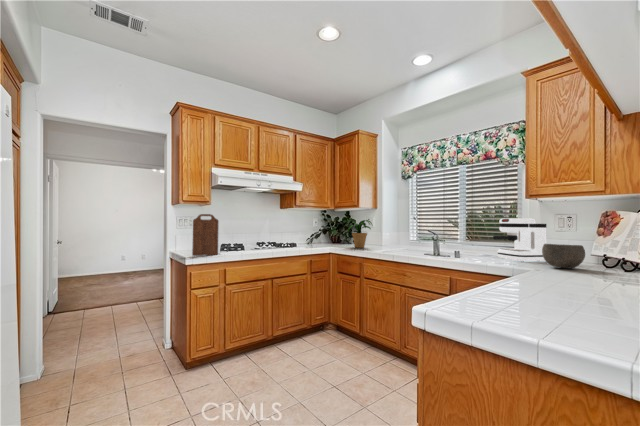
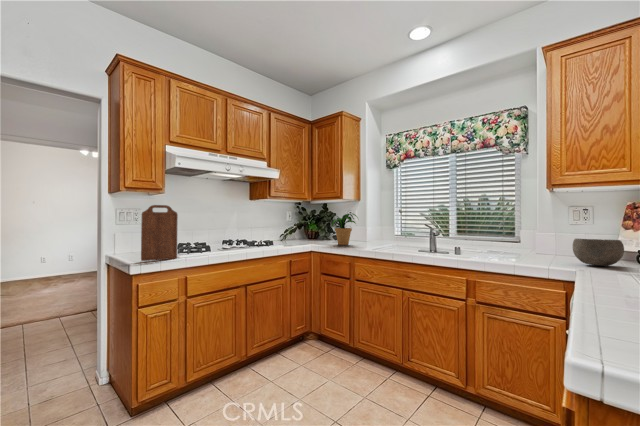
coffee maker: present [493,218,546,262] -> none [503,211,559,258]

